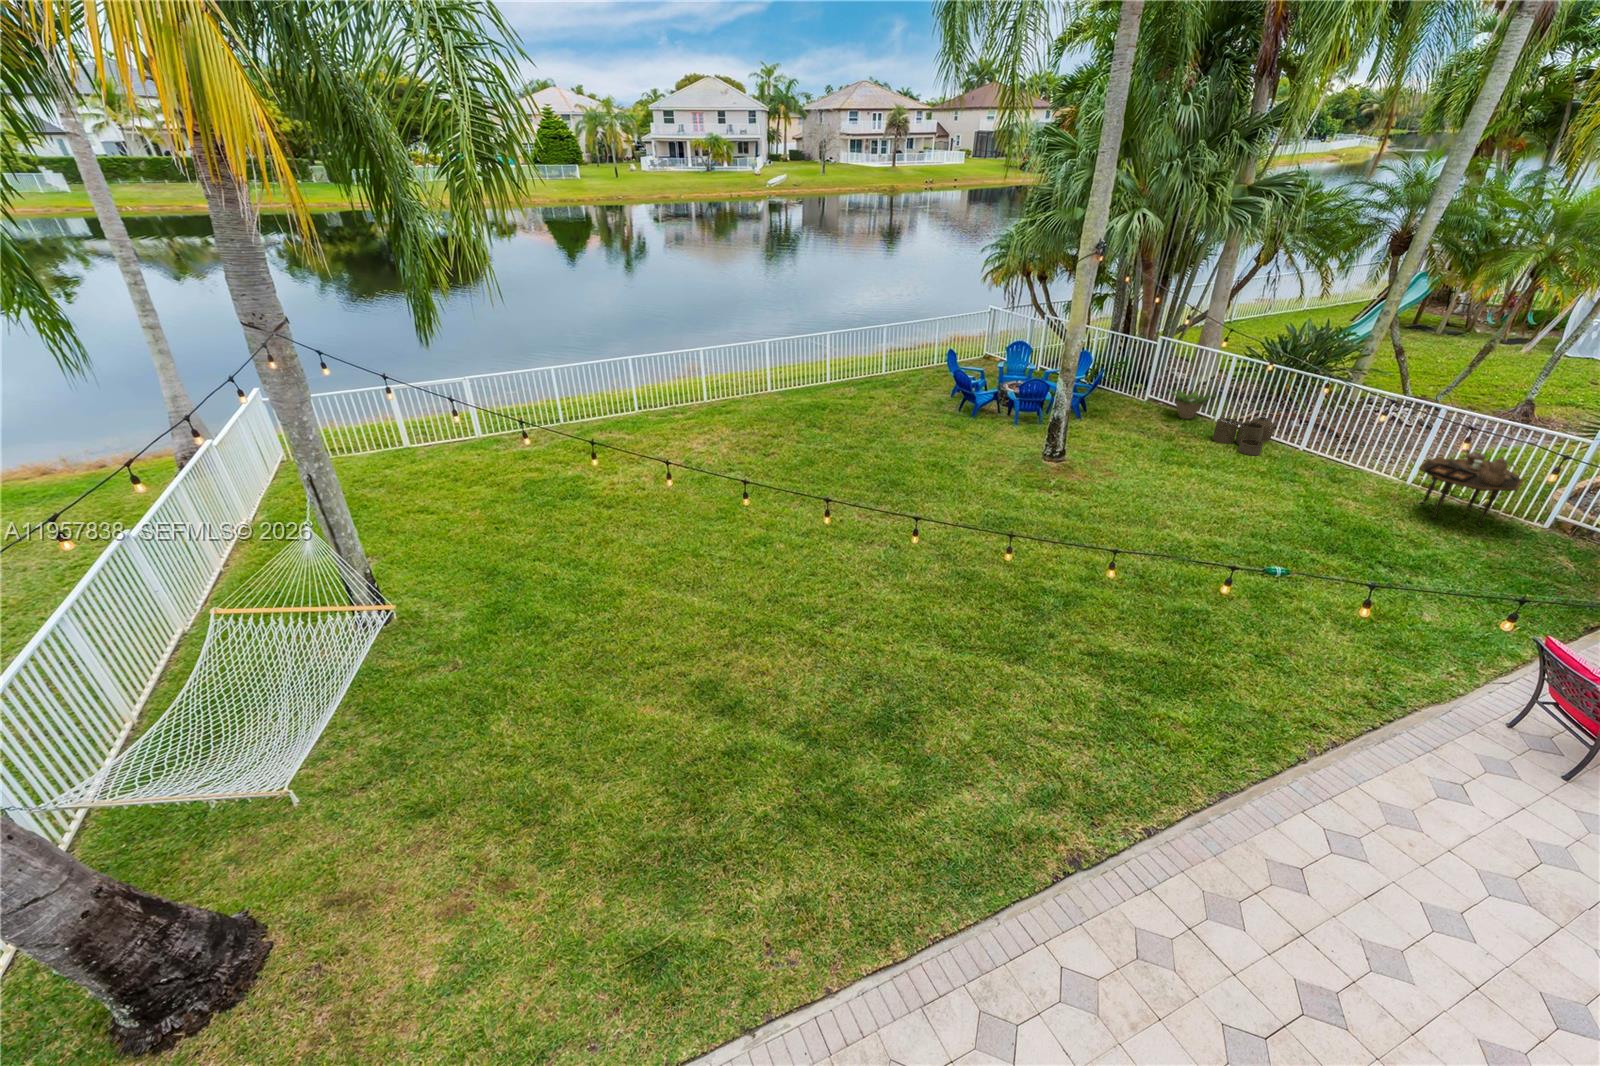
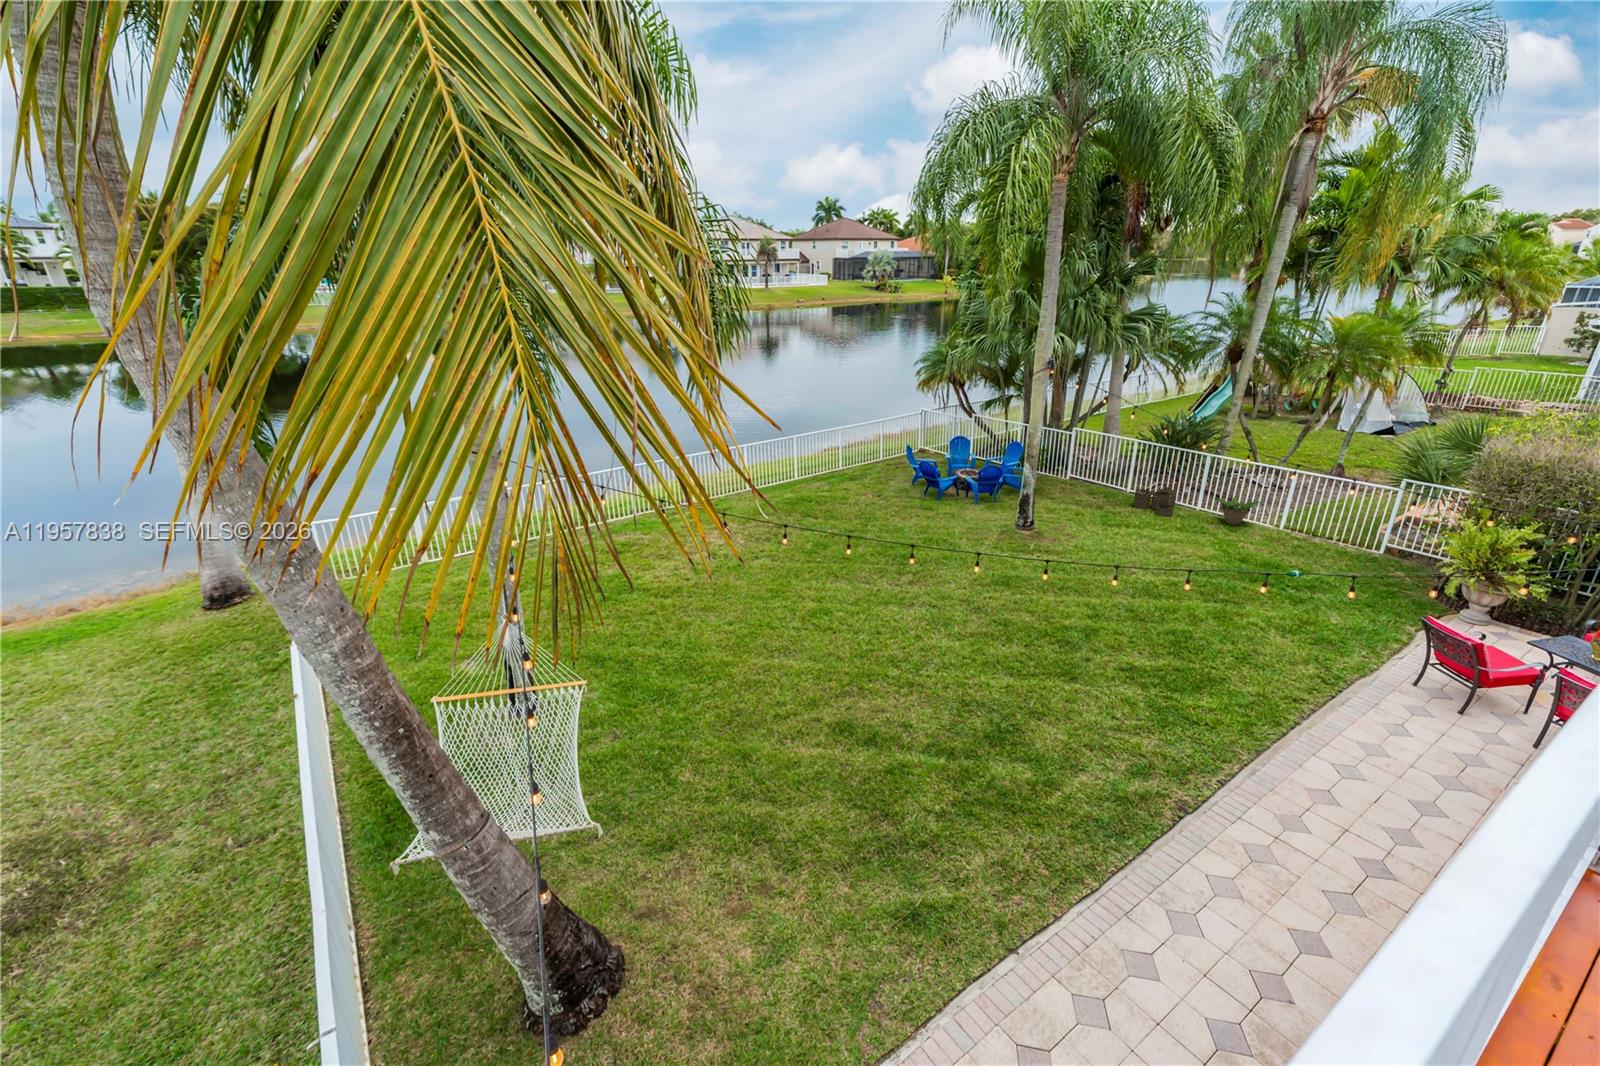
decorative plant: present [1172,389,1212,419] -> present [1215,498,1262,525]
side table: present [1419,452,1523,527] -> none [1292,502,1362,556]

